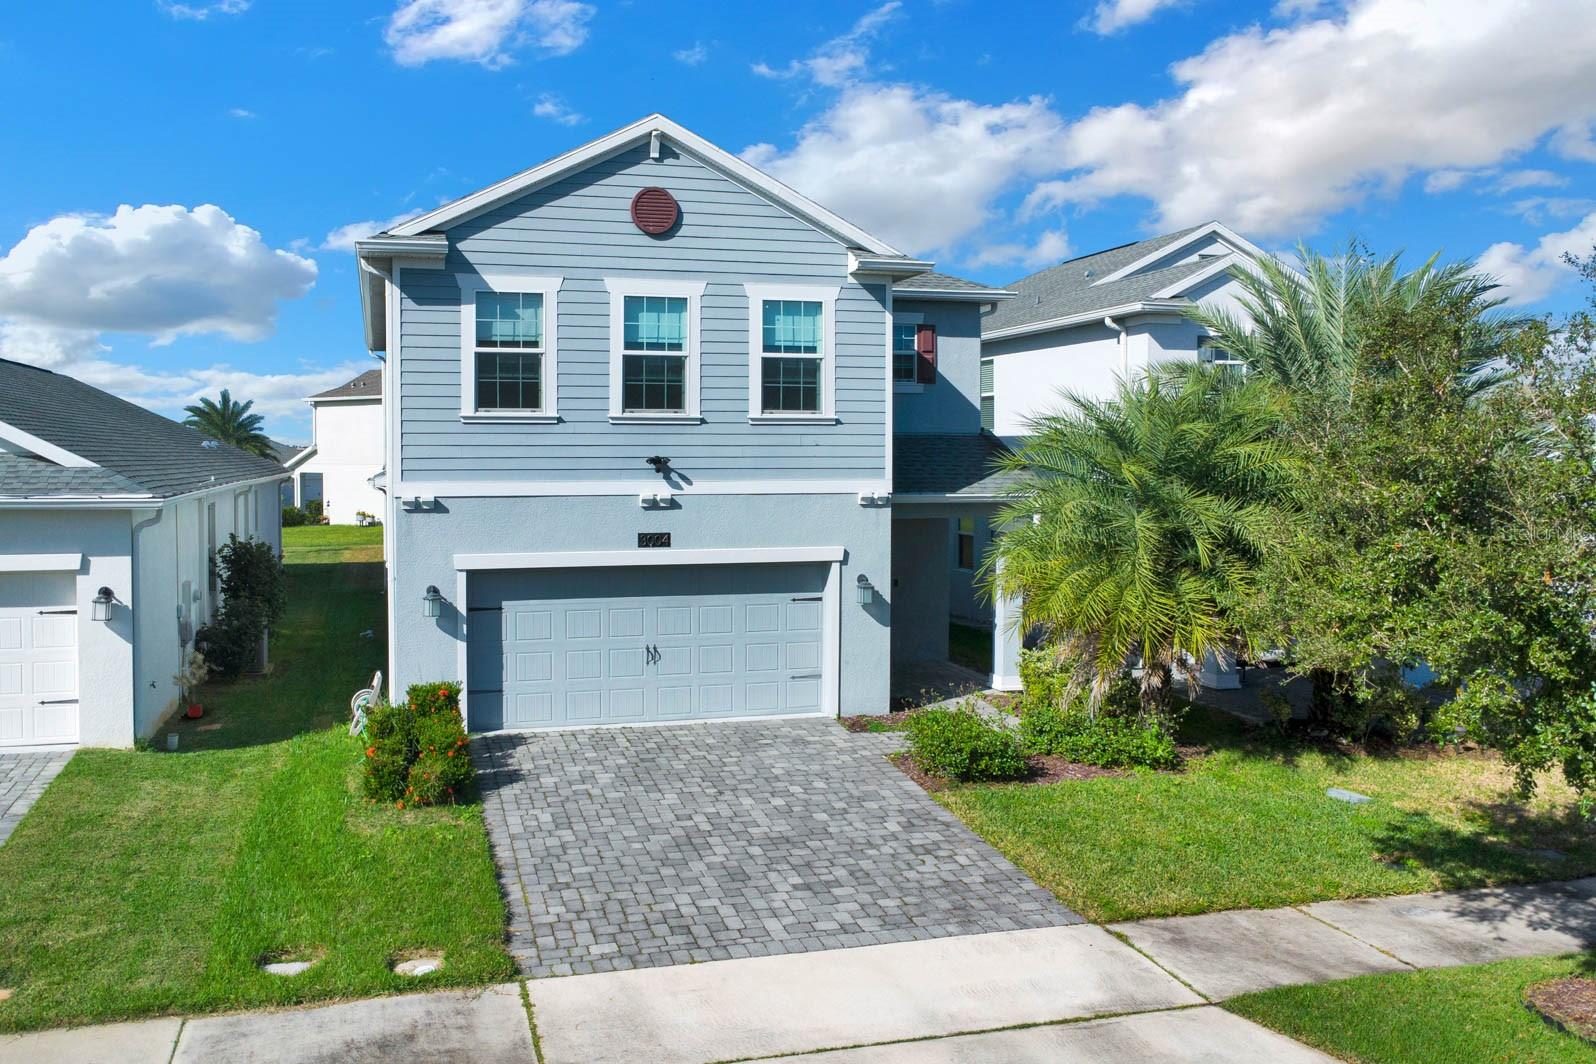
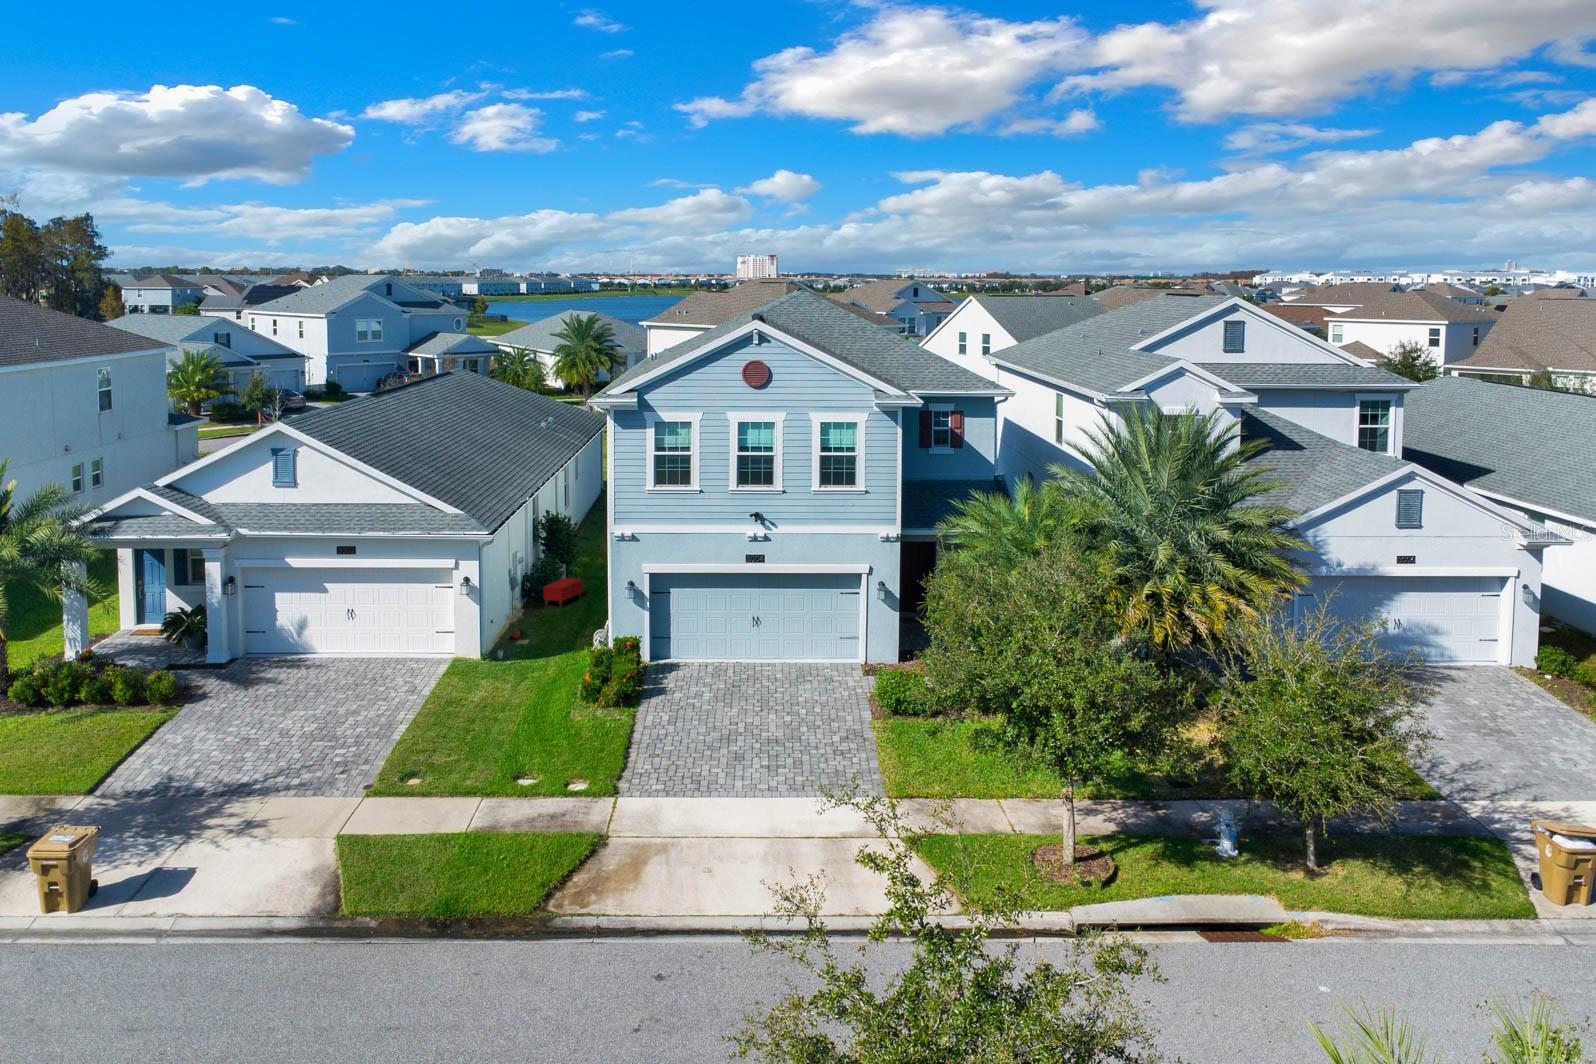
bench: none [234,627,302,673] -> present [544,578,583,606]

